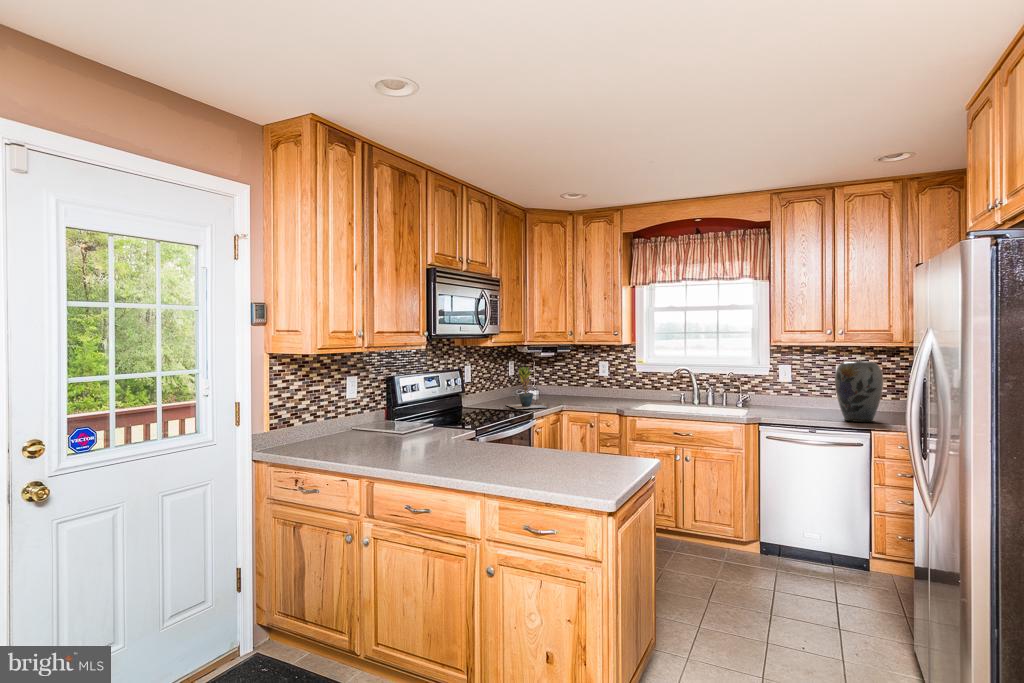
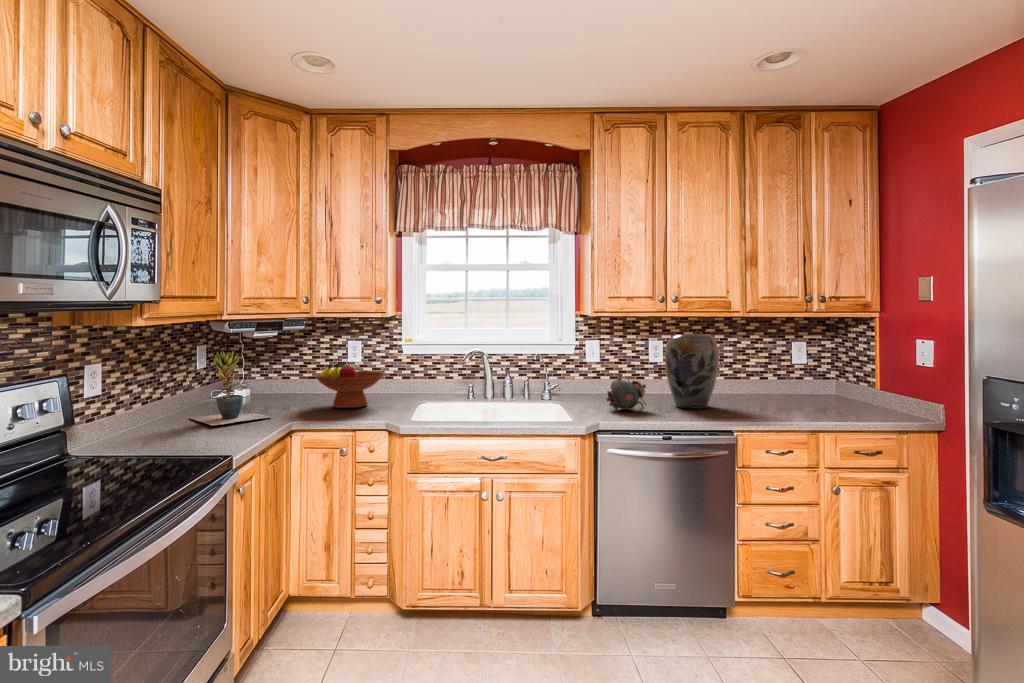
fruit bowl: none [574,376,619,405] -> present [315,363,384,408]
teapot: none [780,391,814,421] -> present [606,374,646,412]

